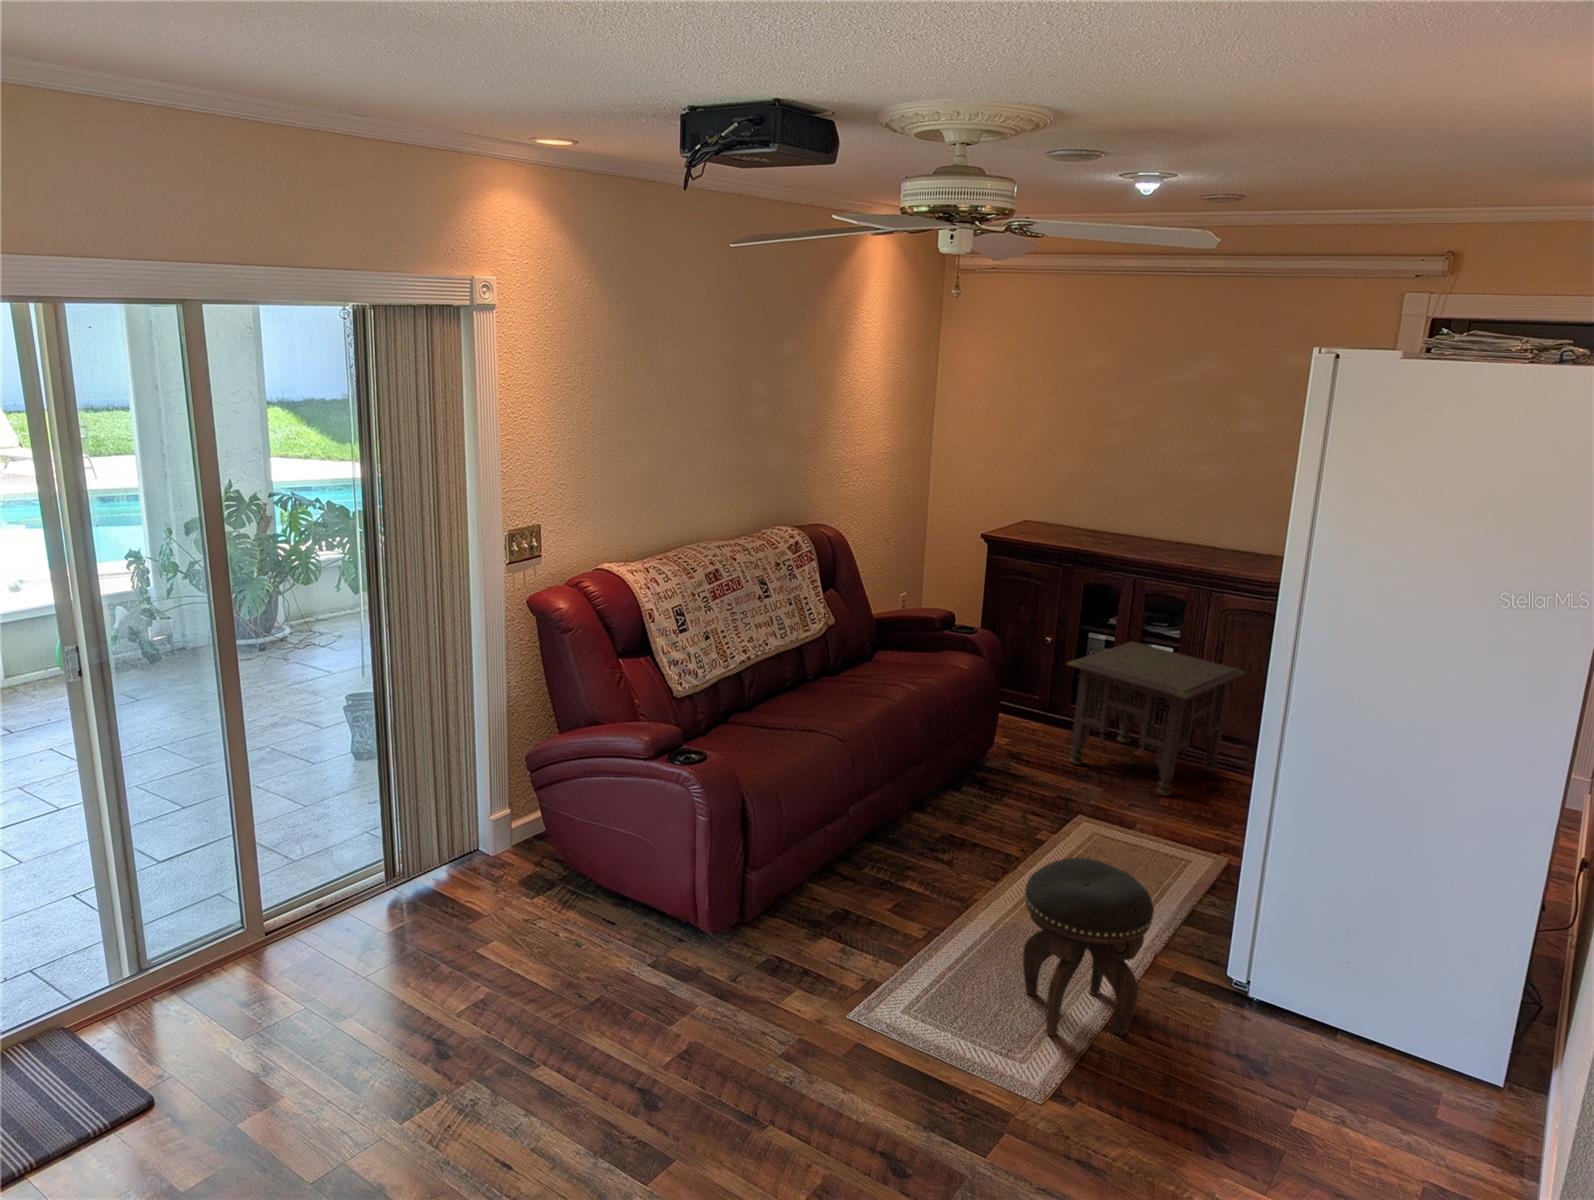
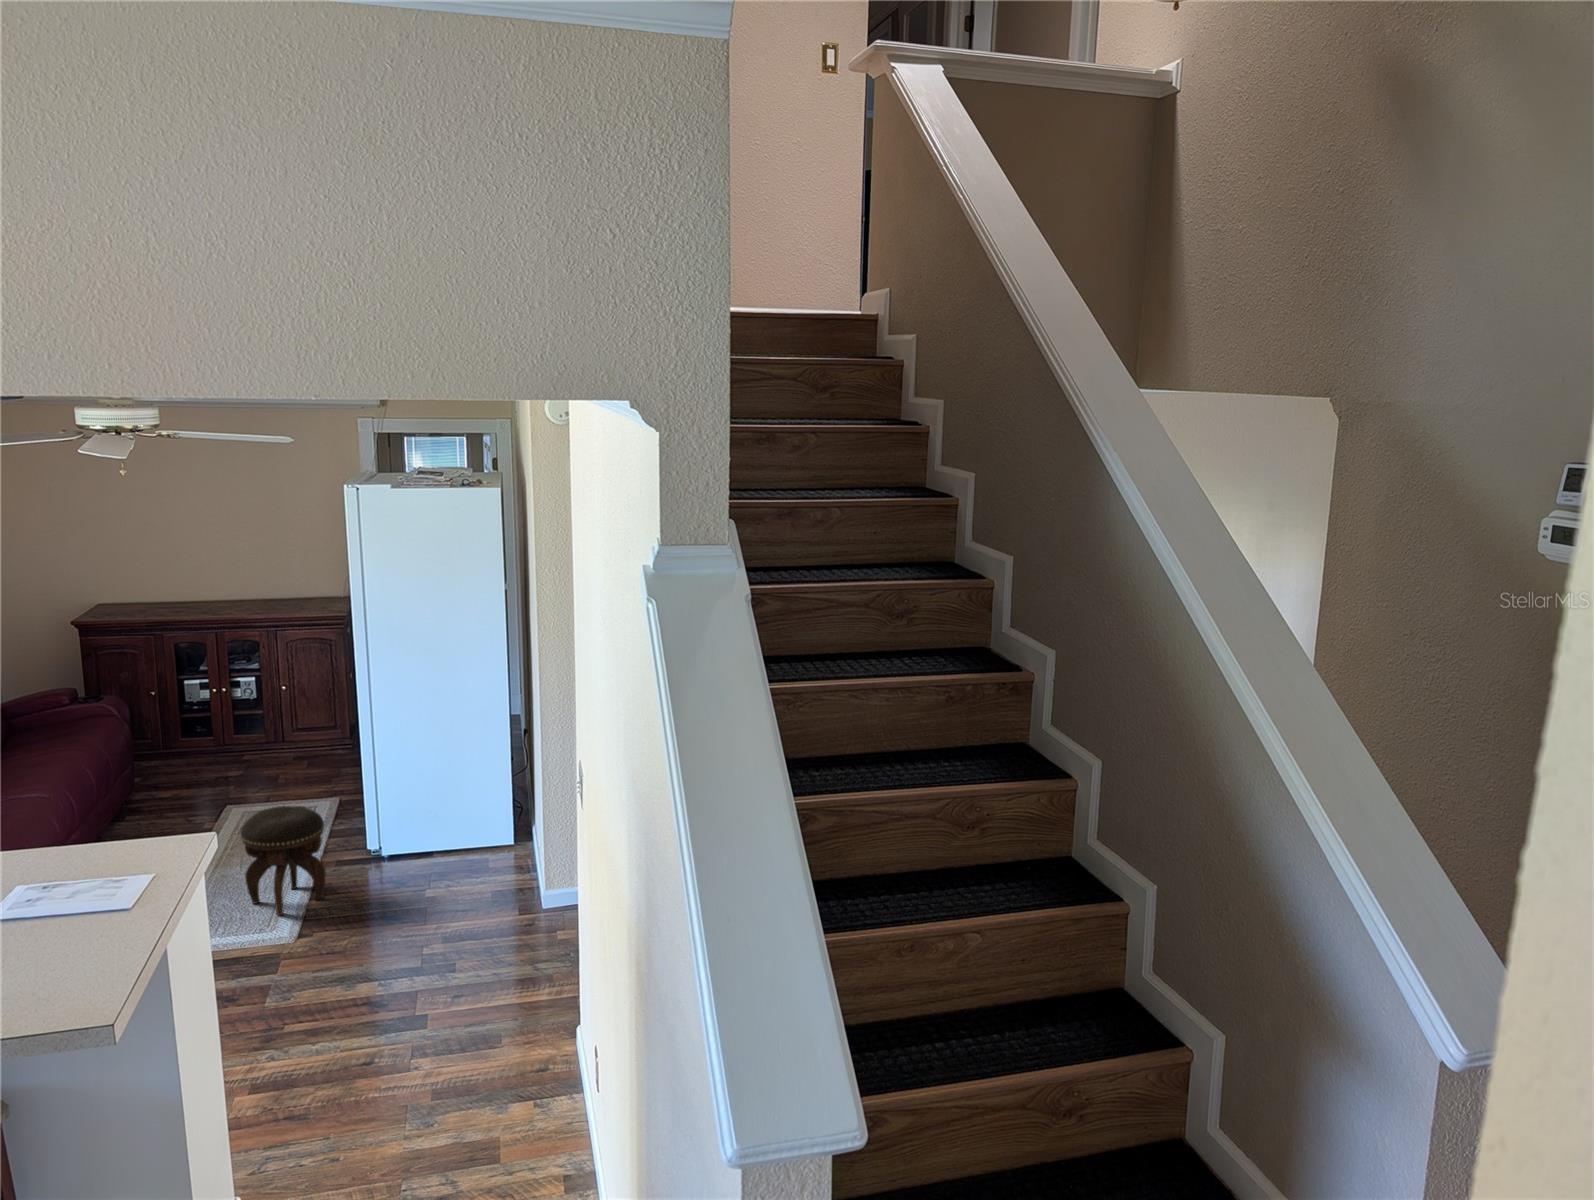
side table: present [1066,642,1246,796] -> none [183,679,314,779]

